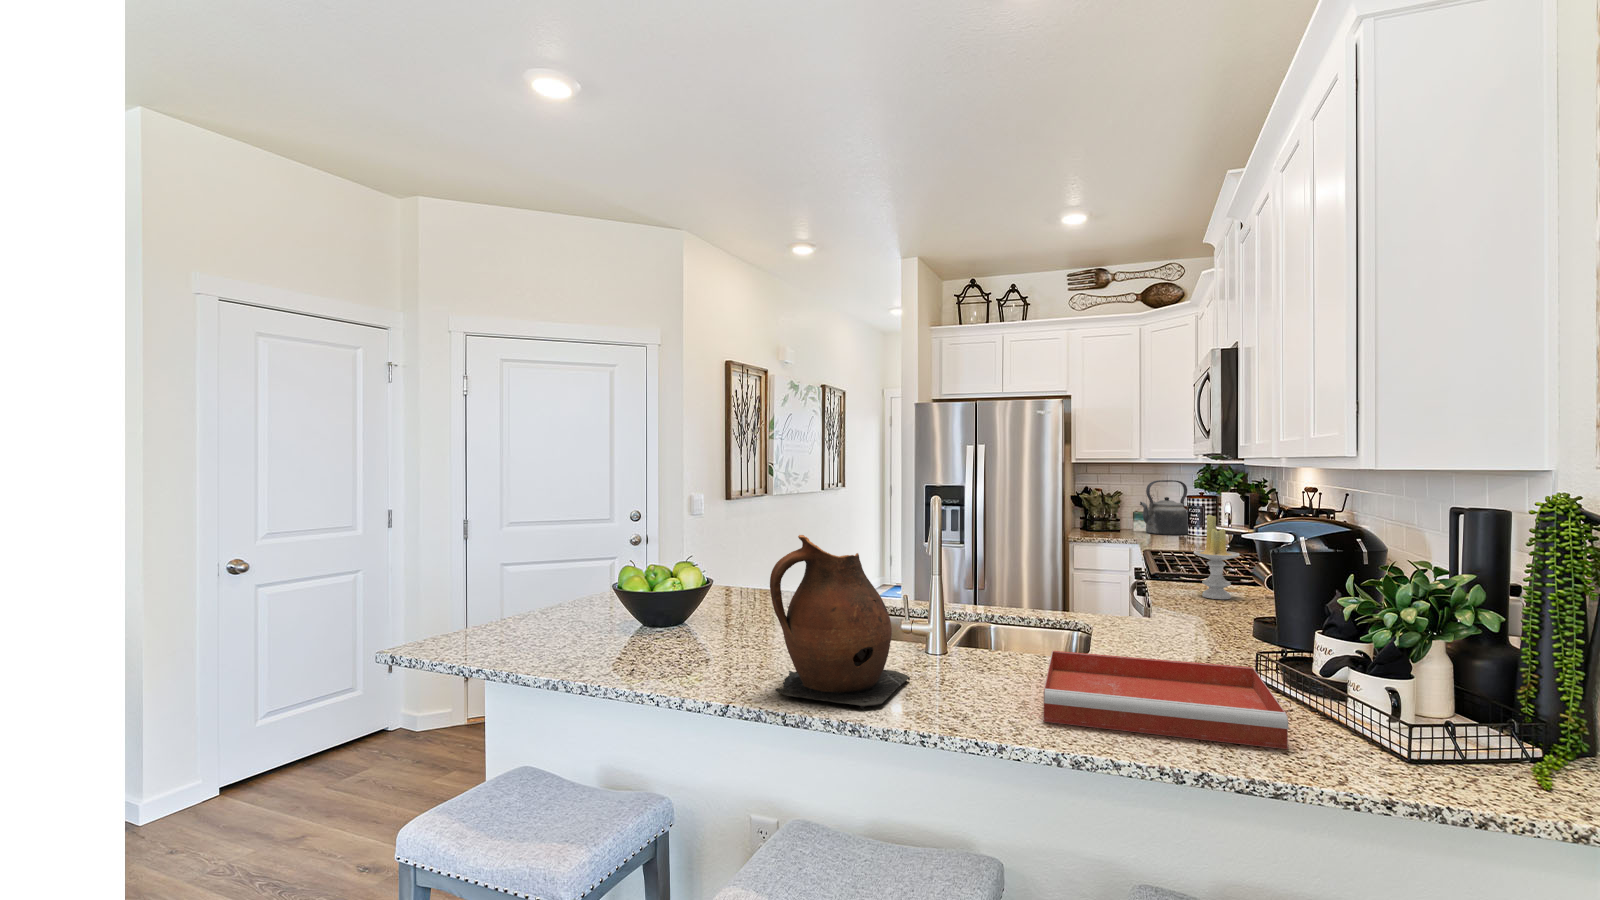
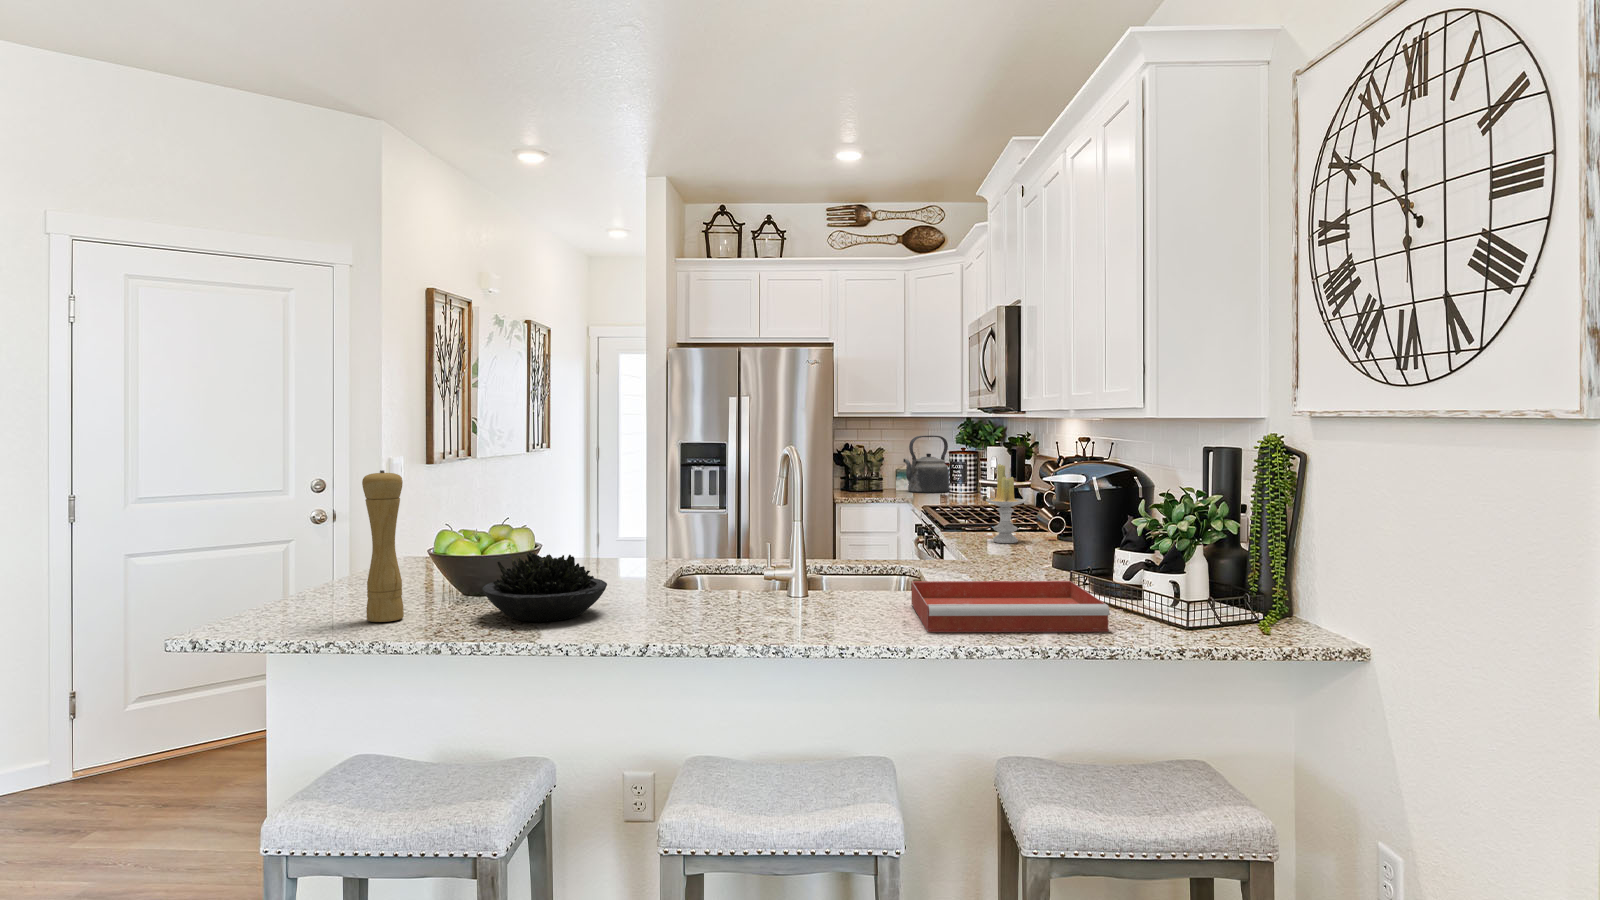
pepper mill: none [526,512,562,649] -> present [362,470,404,622]
ceramic pitcher: present [770,535,910,709] -> none [675,483,795,637]
succulent plant: none [618,592,735,663] -> present [483,551,607,622]

